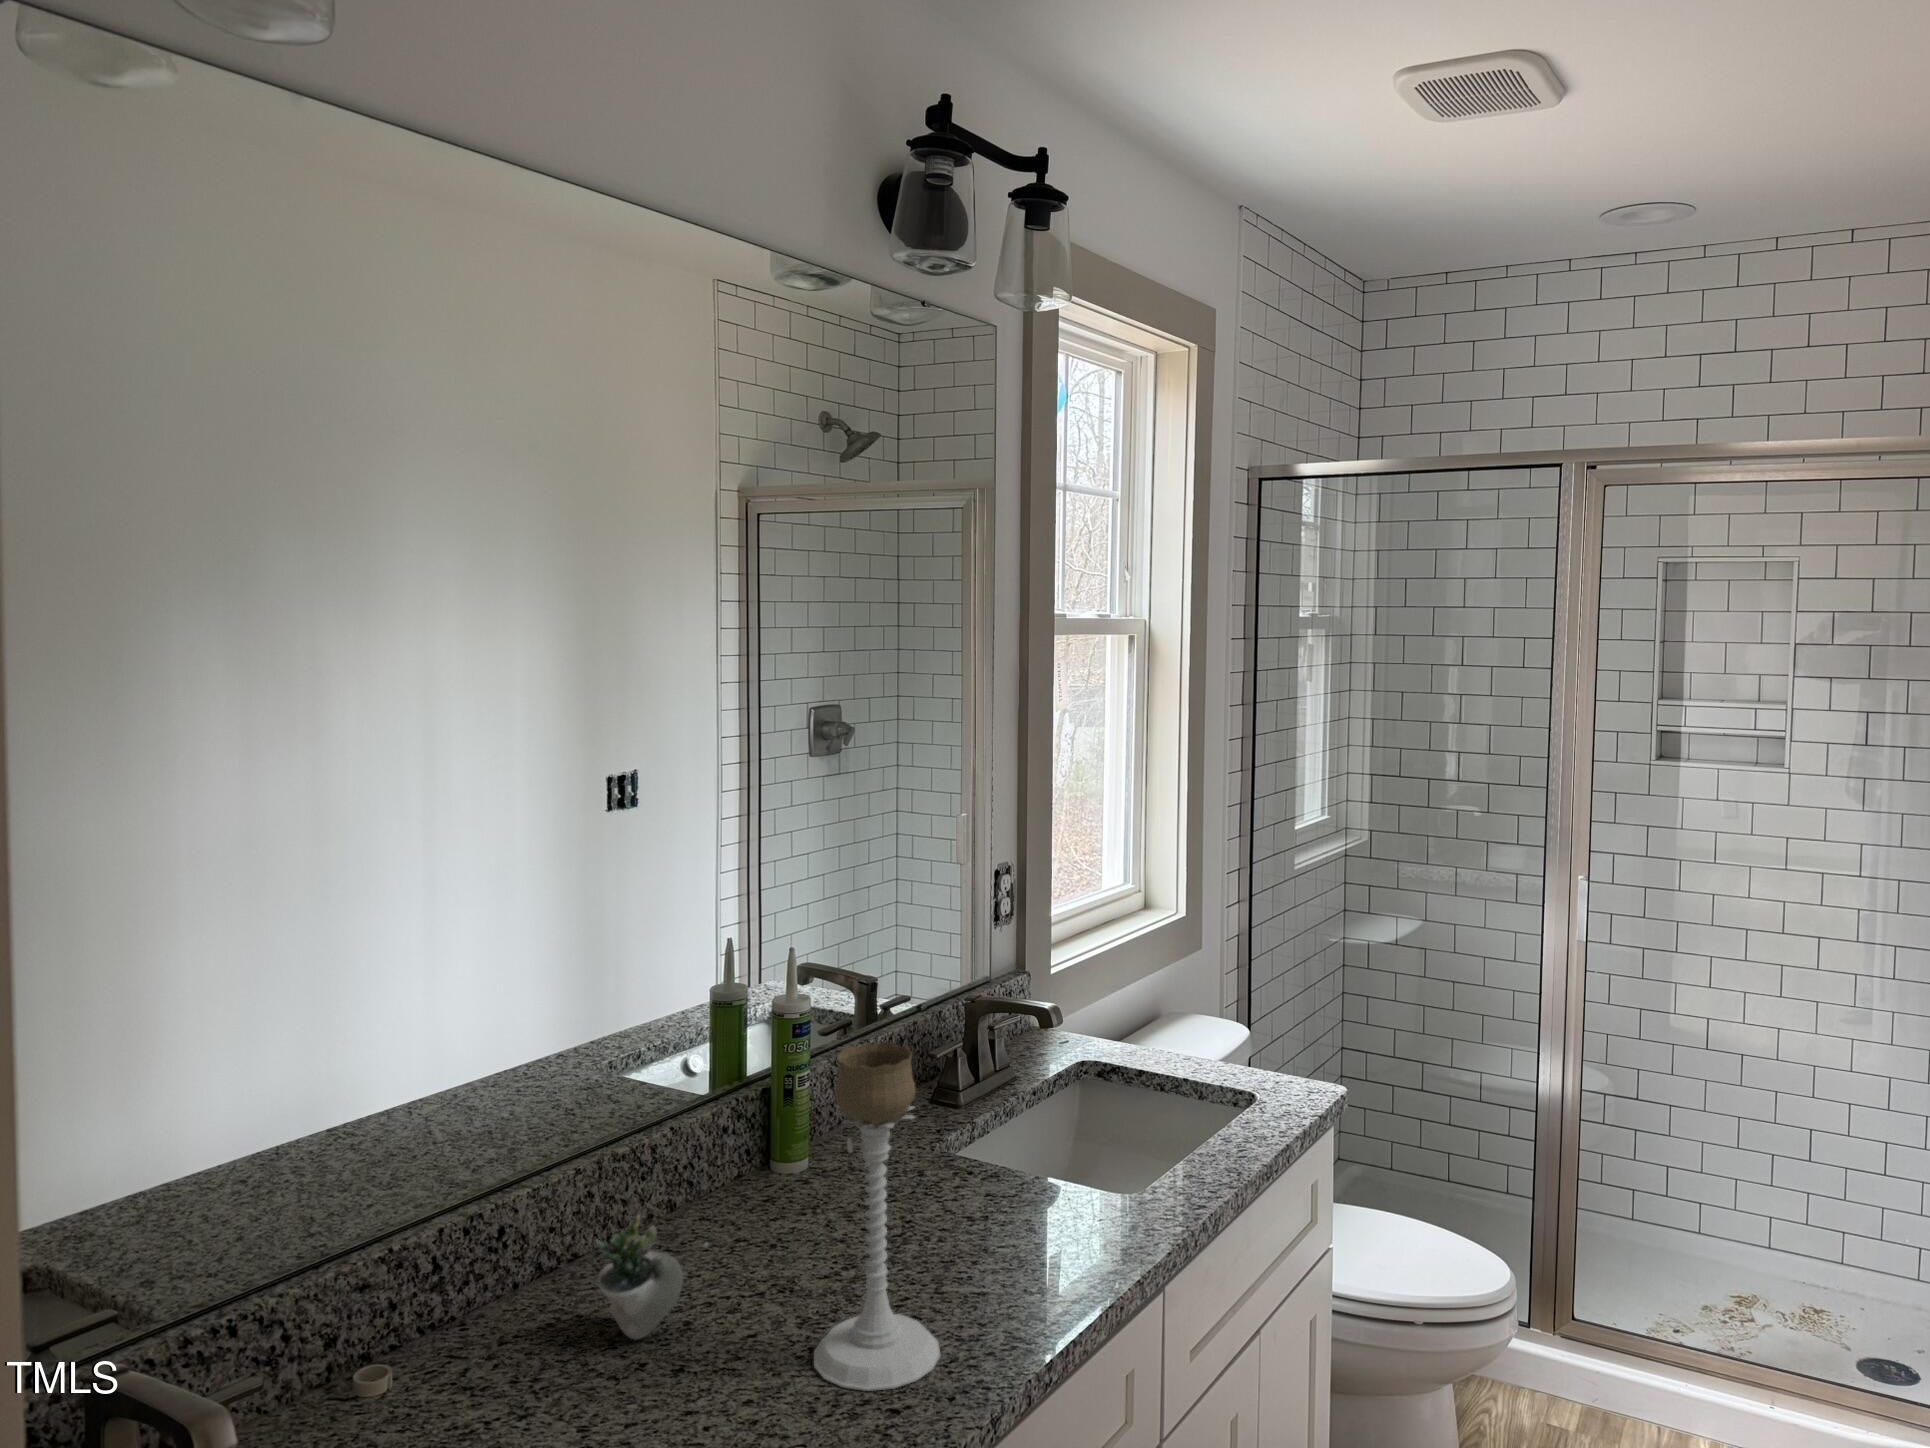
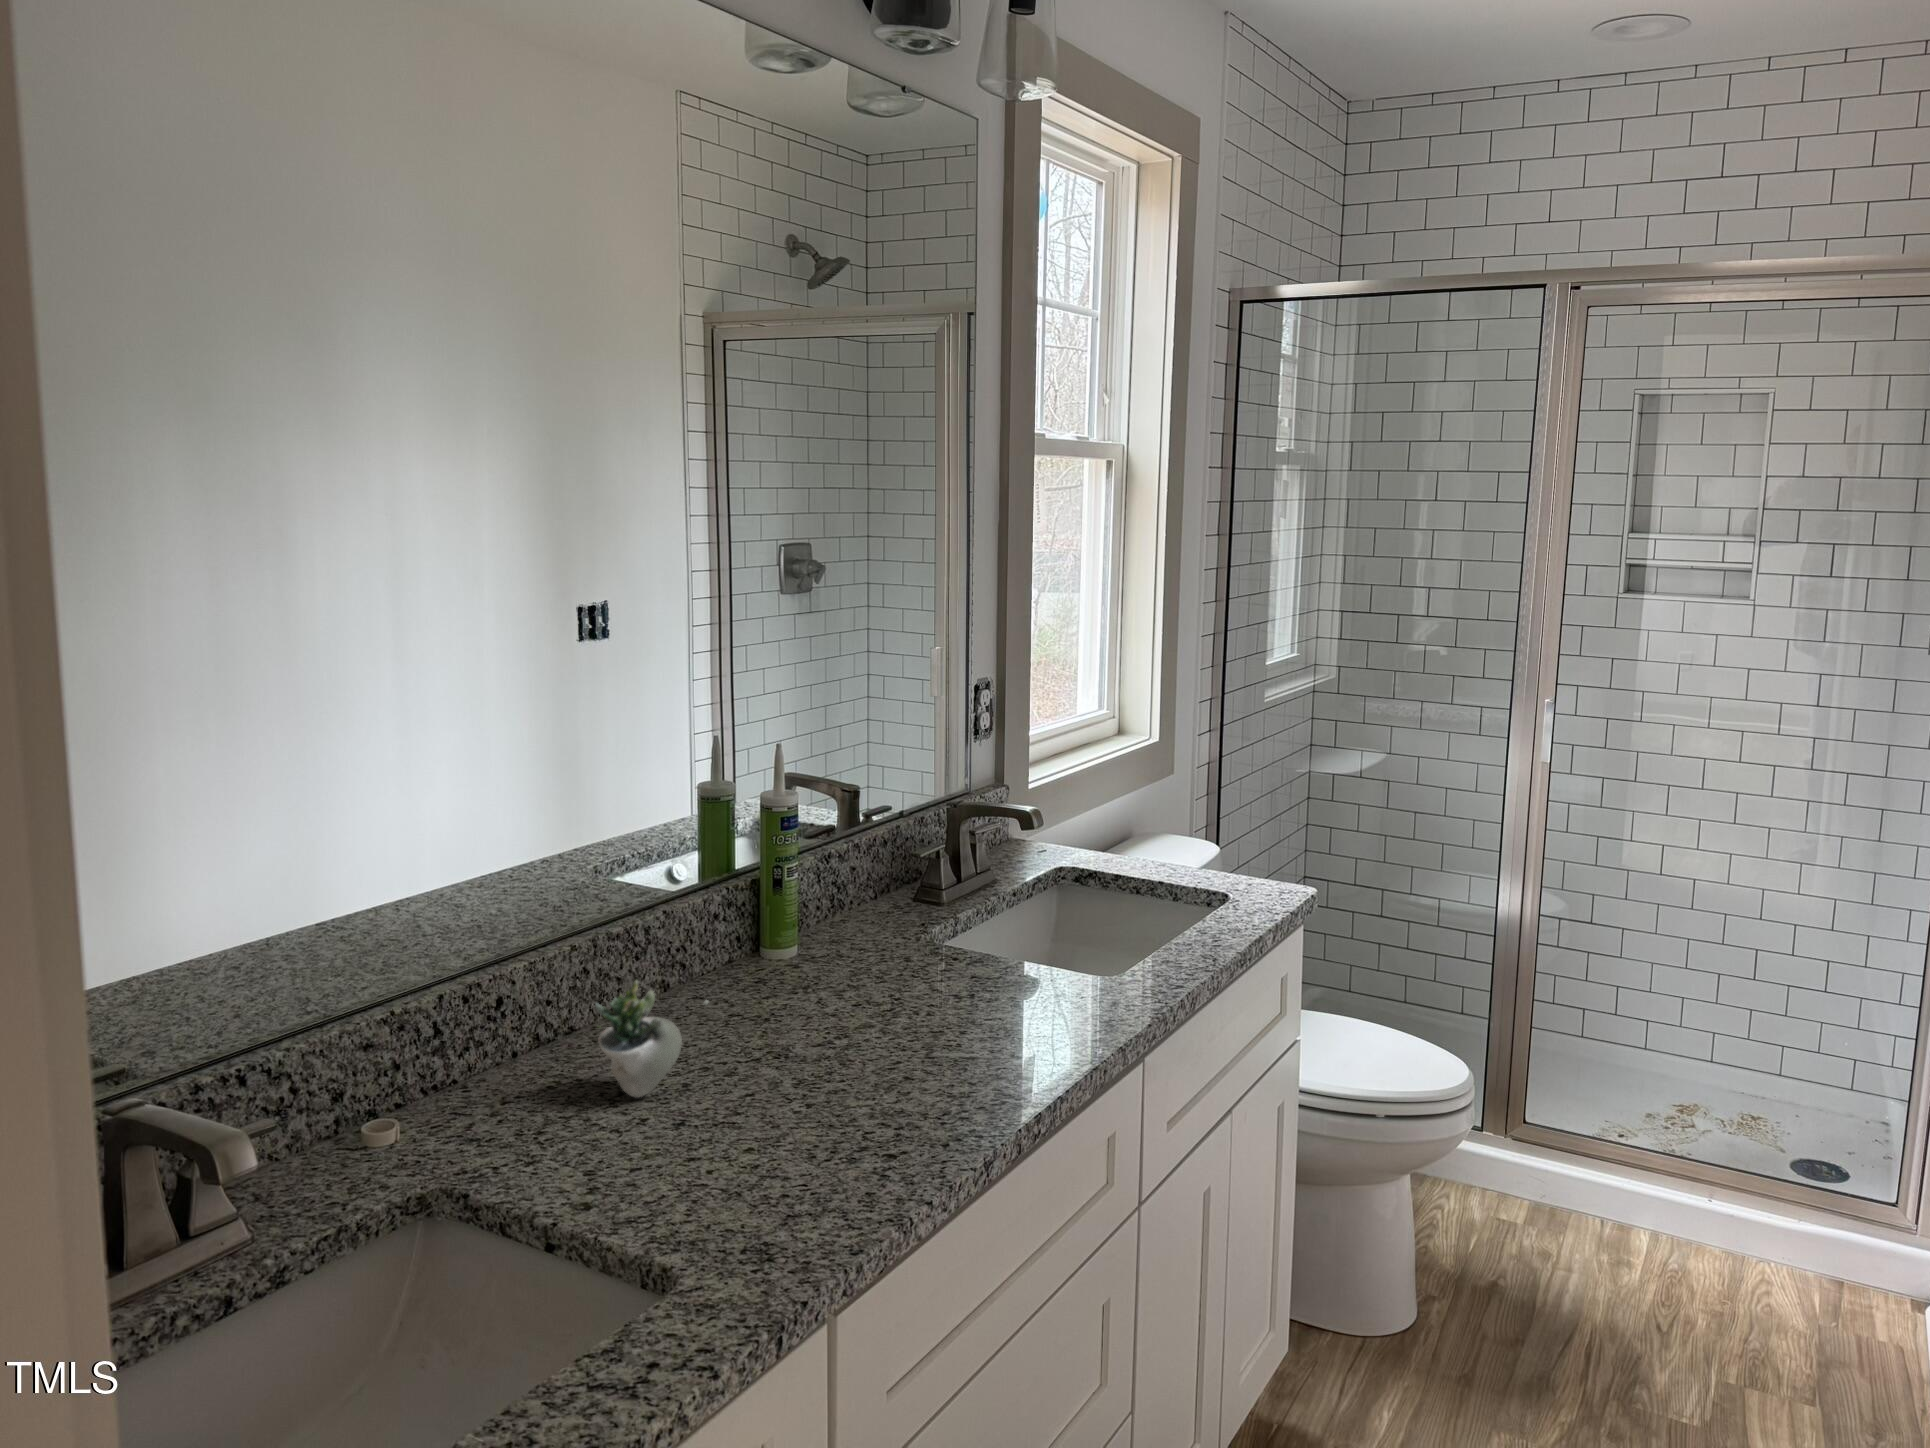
candle holder: present [814,1042,940,1391] -> none [811,813,934,1138]

